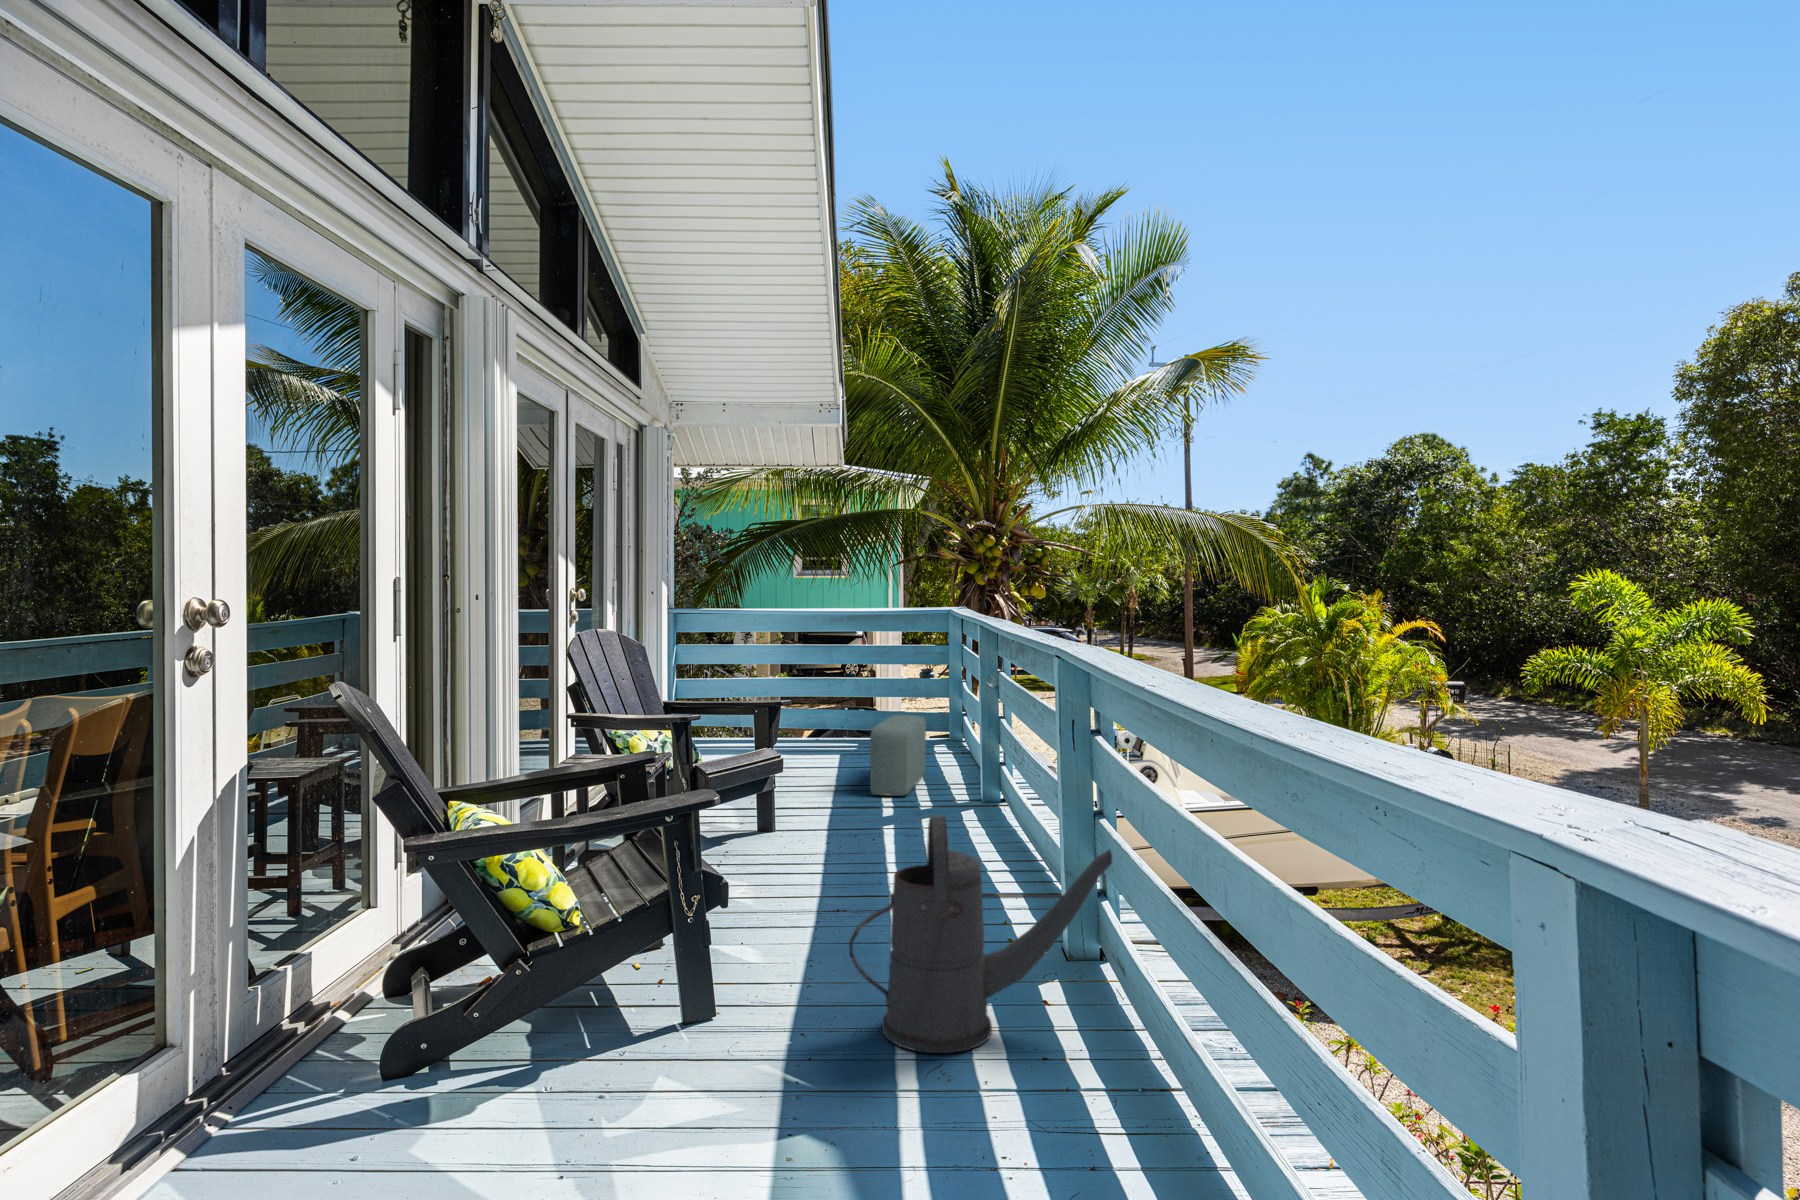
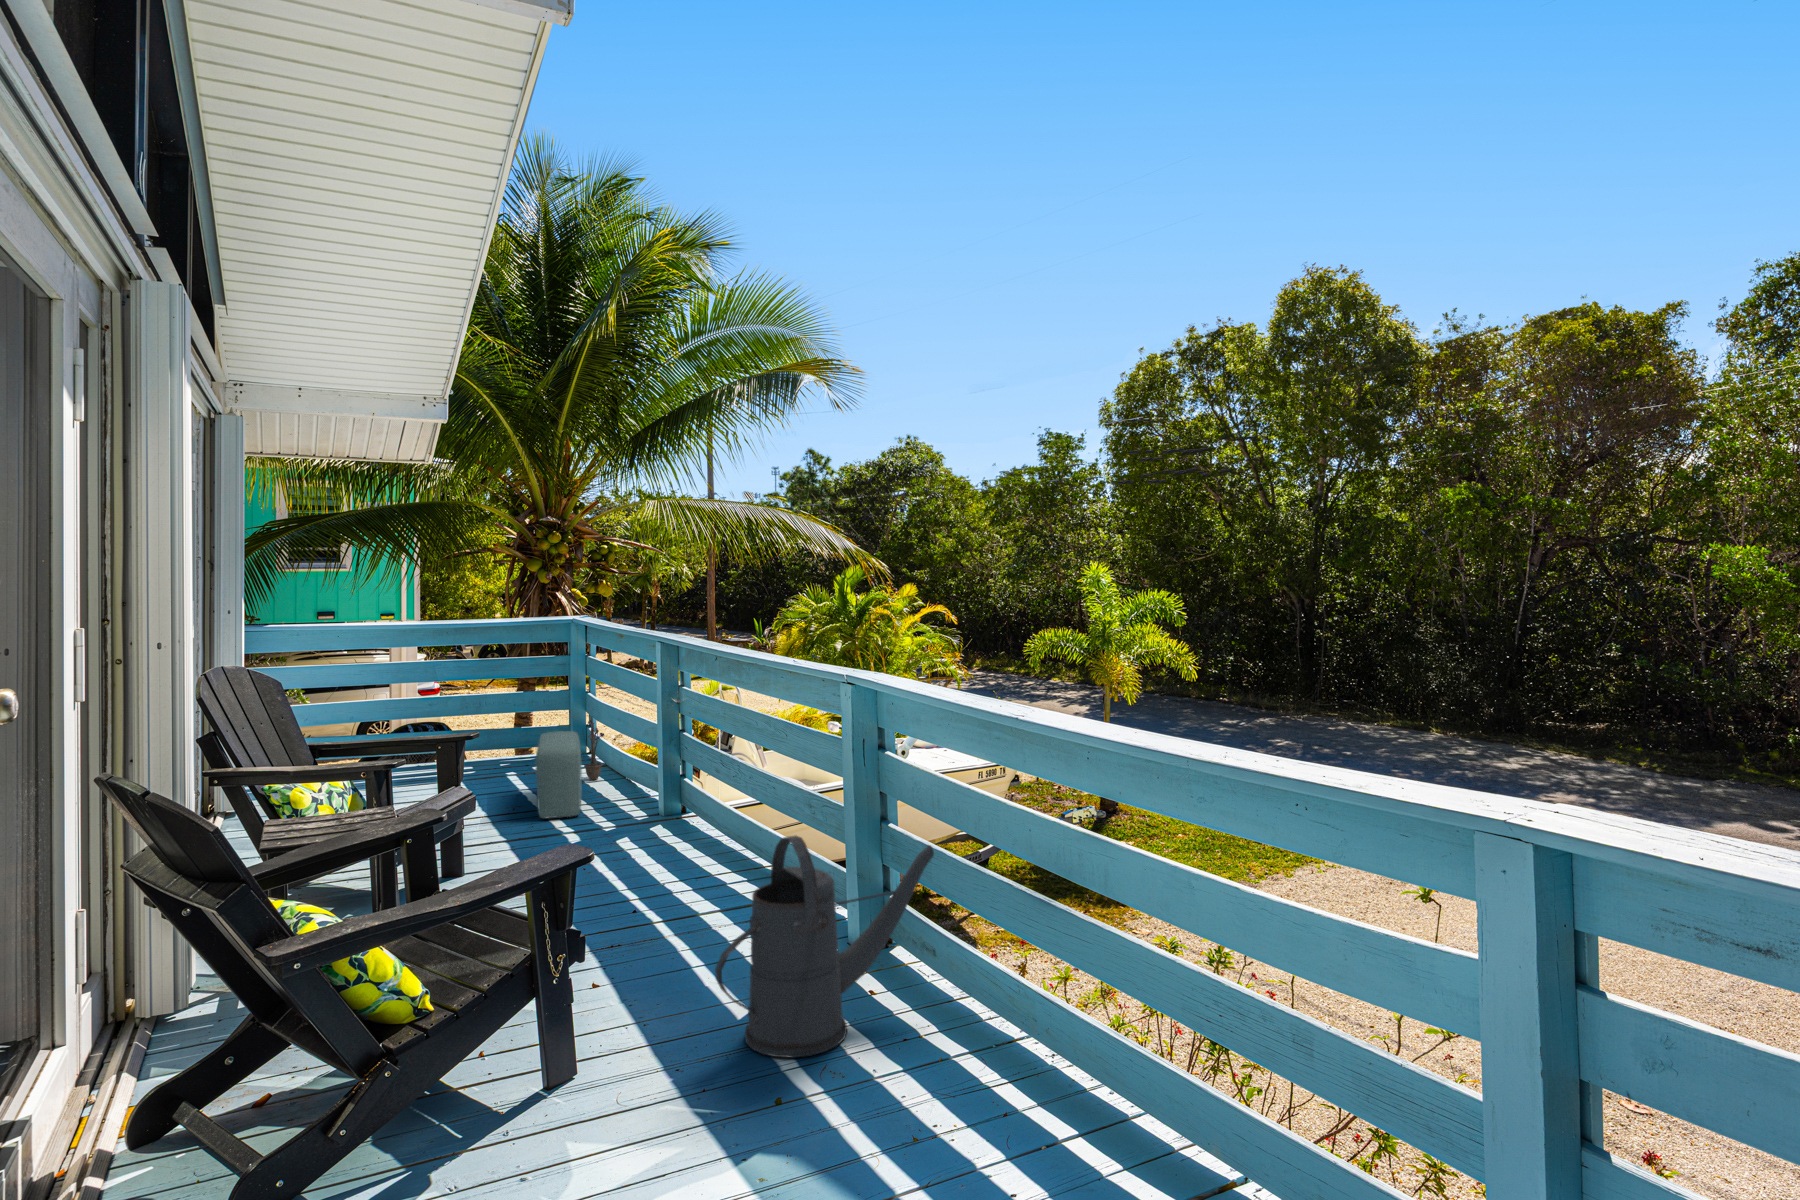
decorative plant: none [937,704,959,767] -> present [584,716,604,780]

